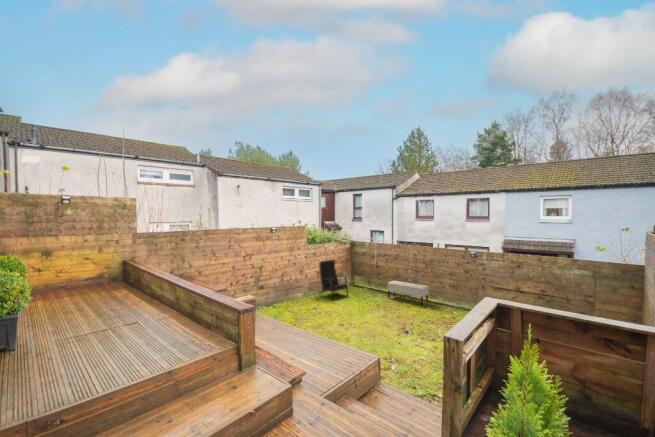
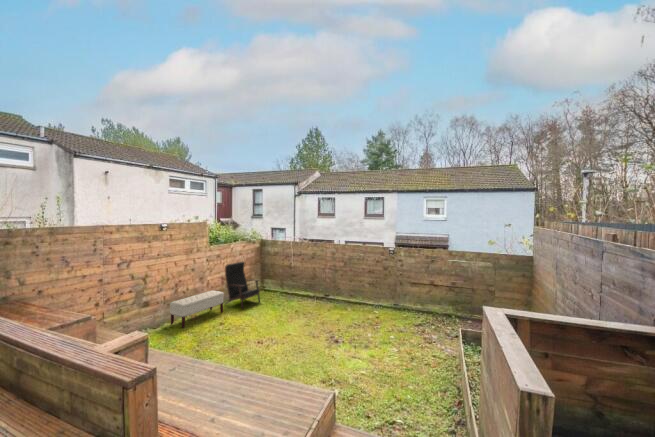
bench: present [388,281,429,305] -> present [170,290,224,328]

